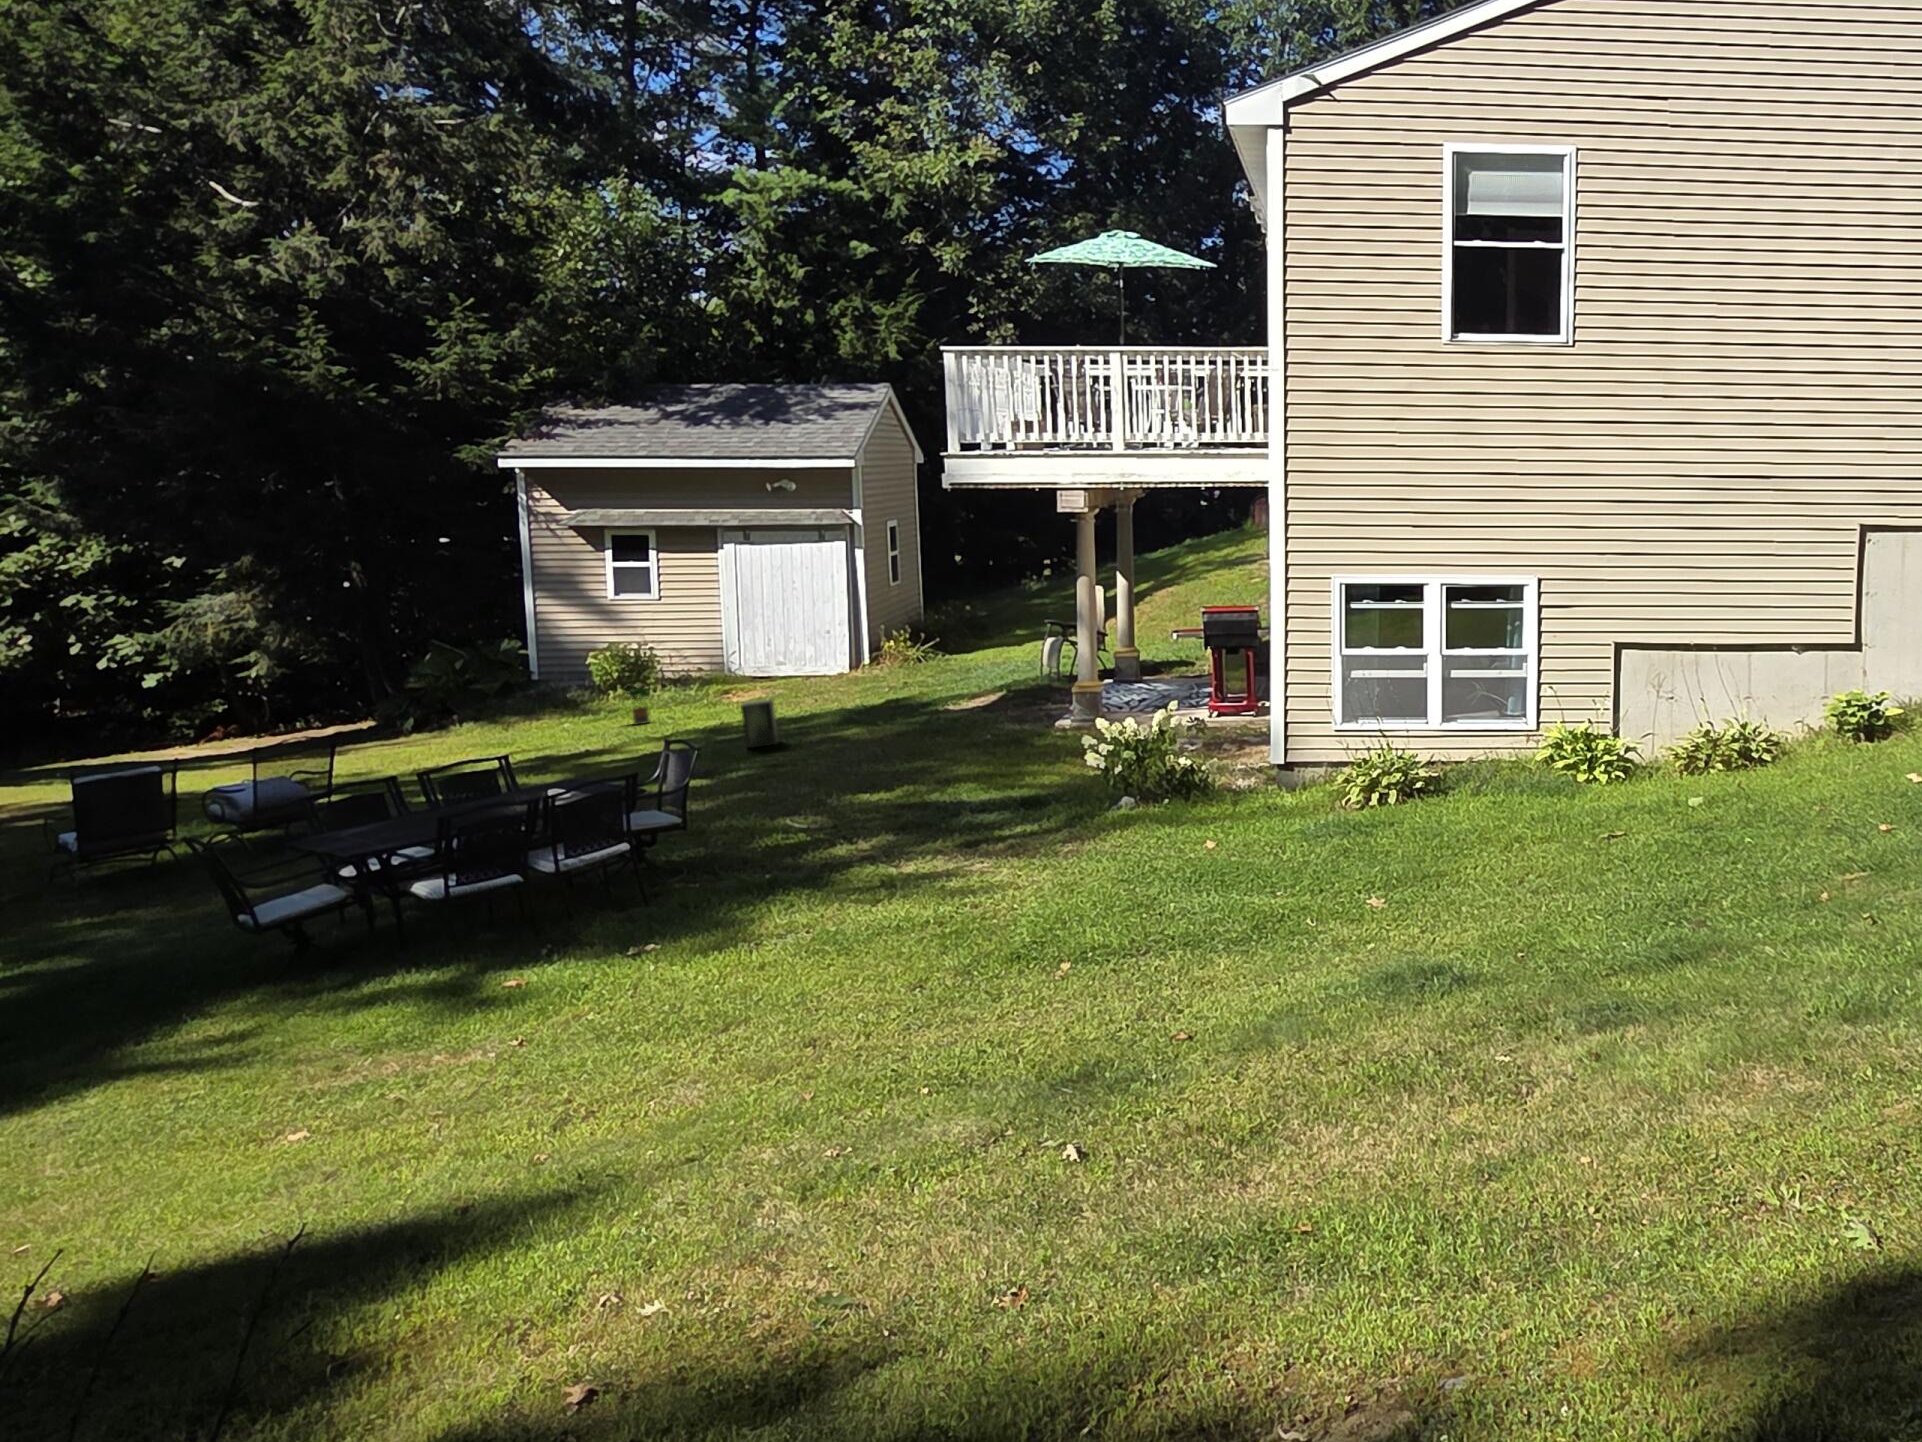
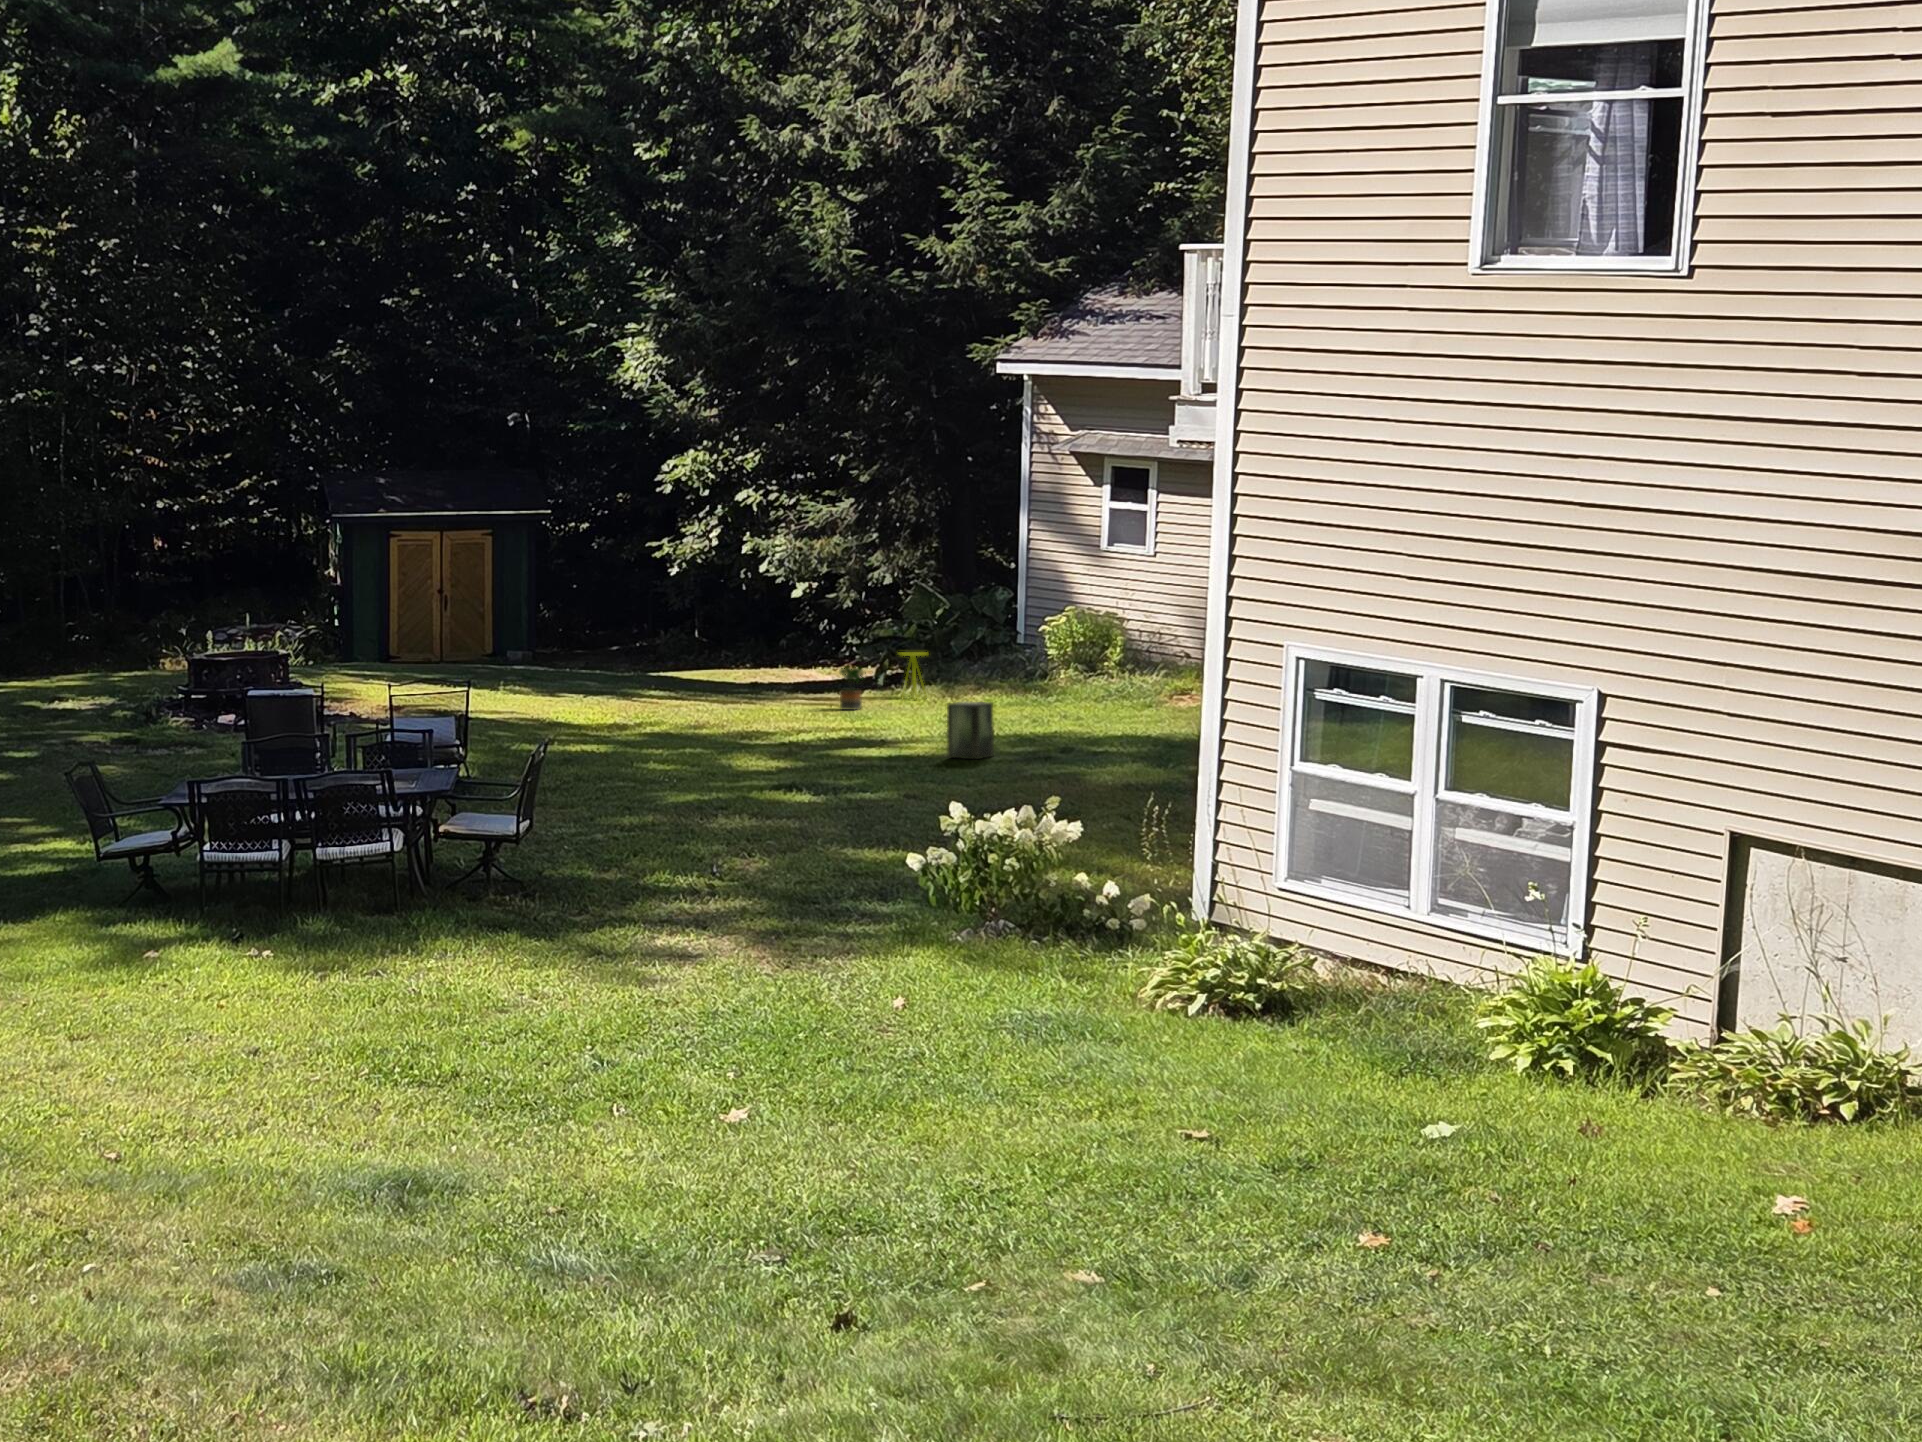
potted tree: present [627,688,651,725] -> present [840,666,866,710]
side table: none [499,693,536,736] -> present [898,652,927,699]

